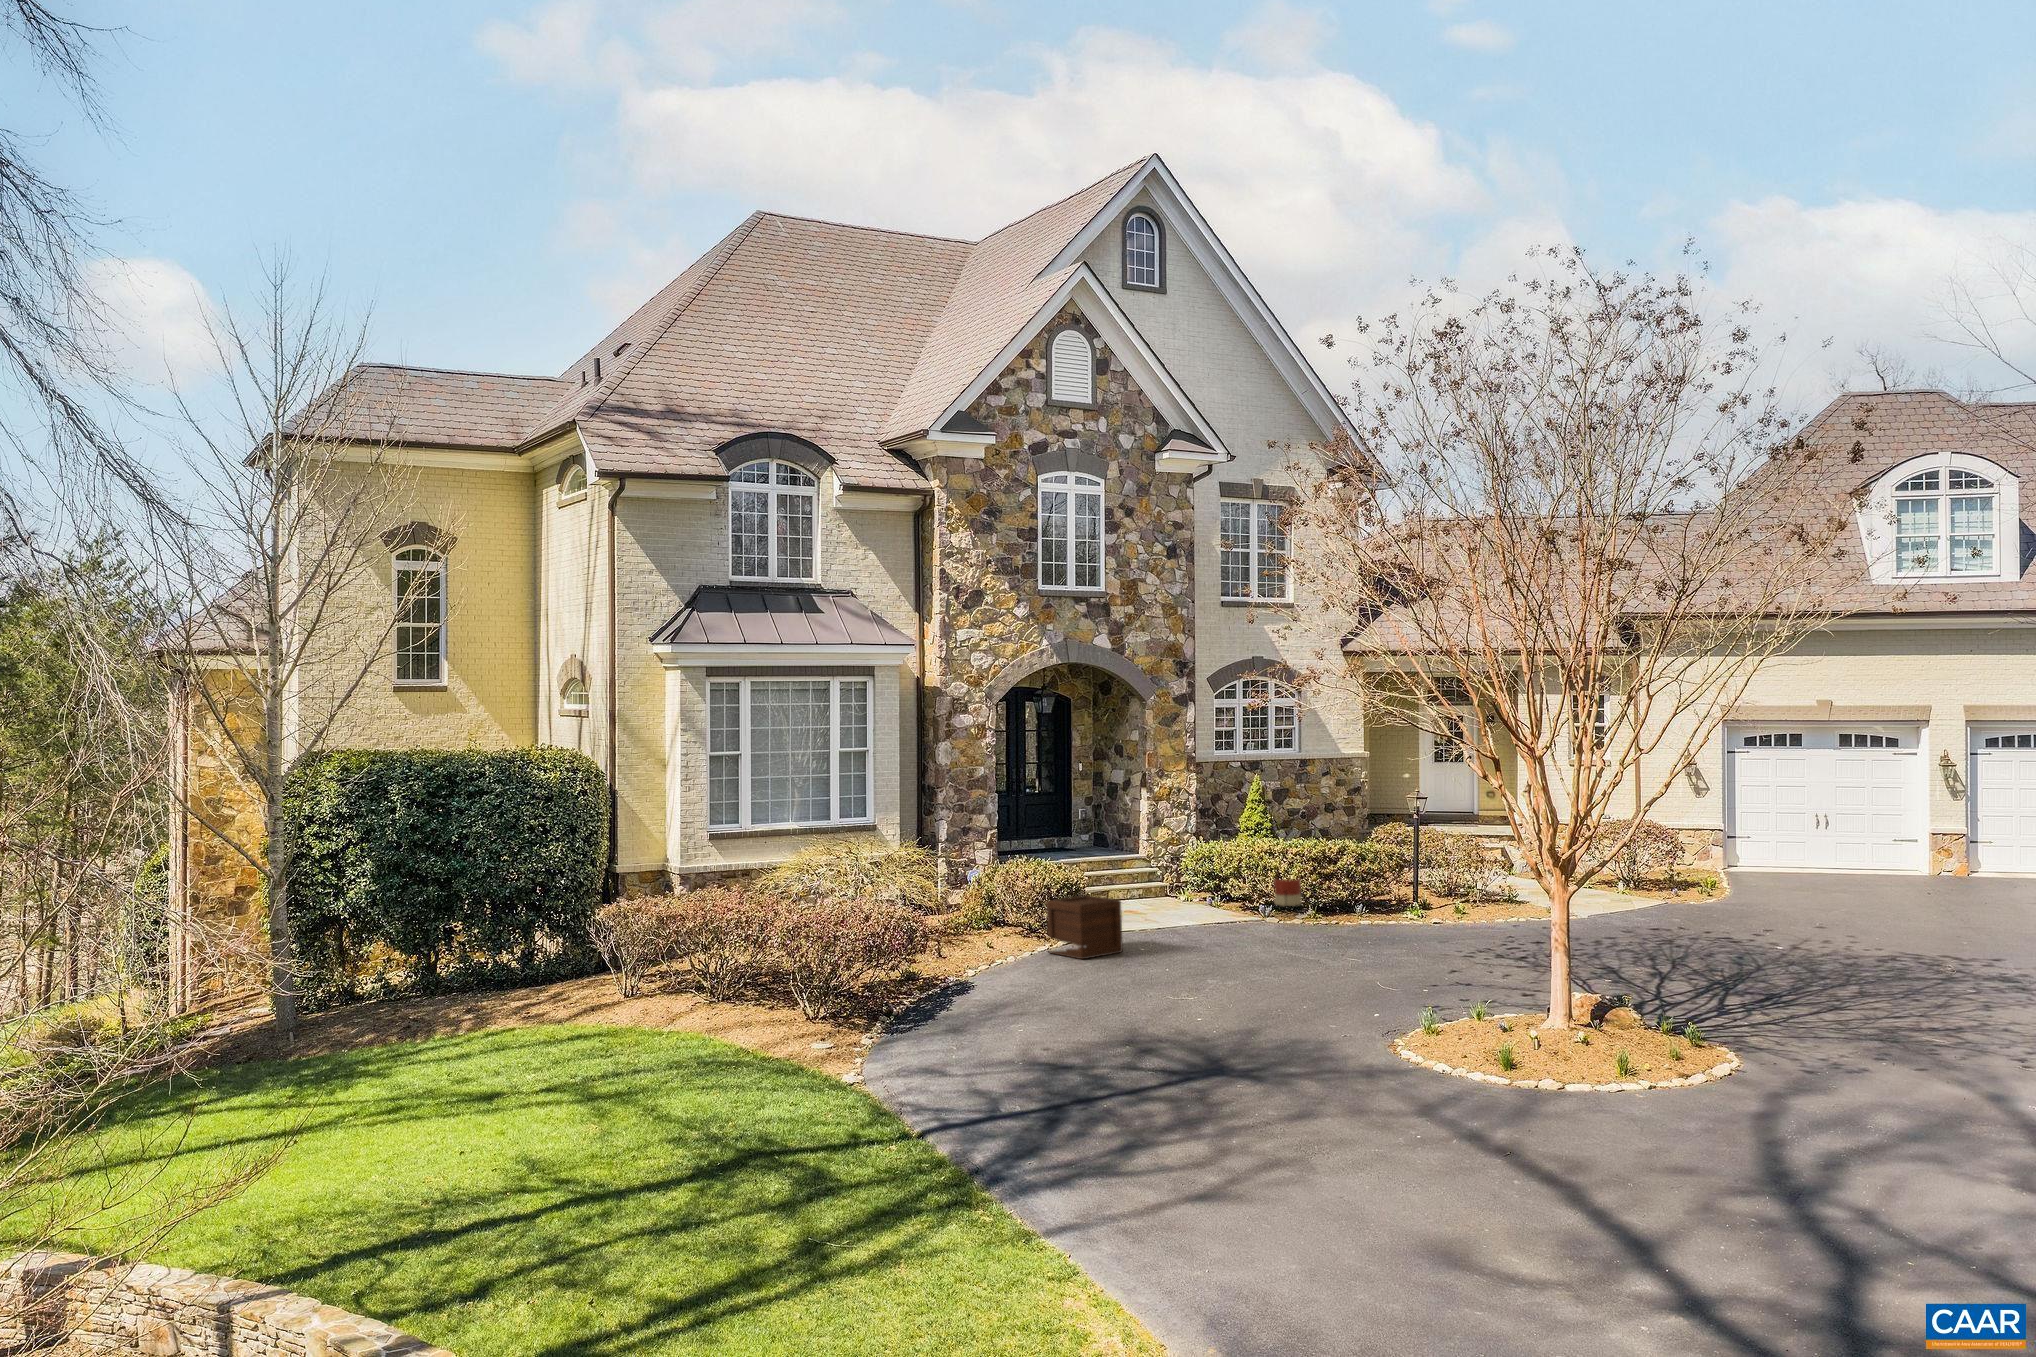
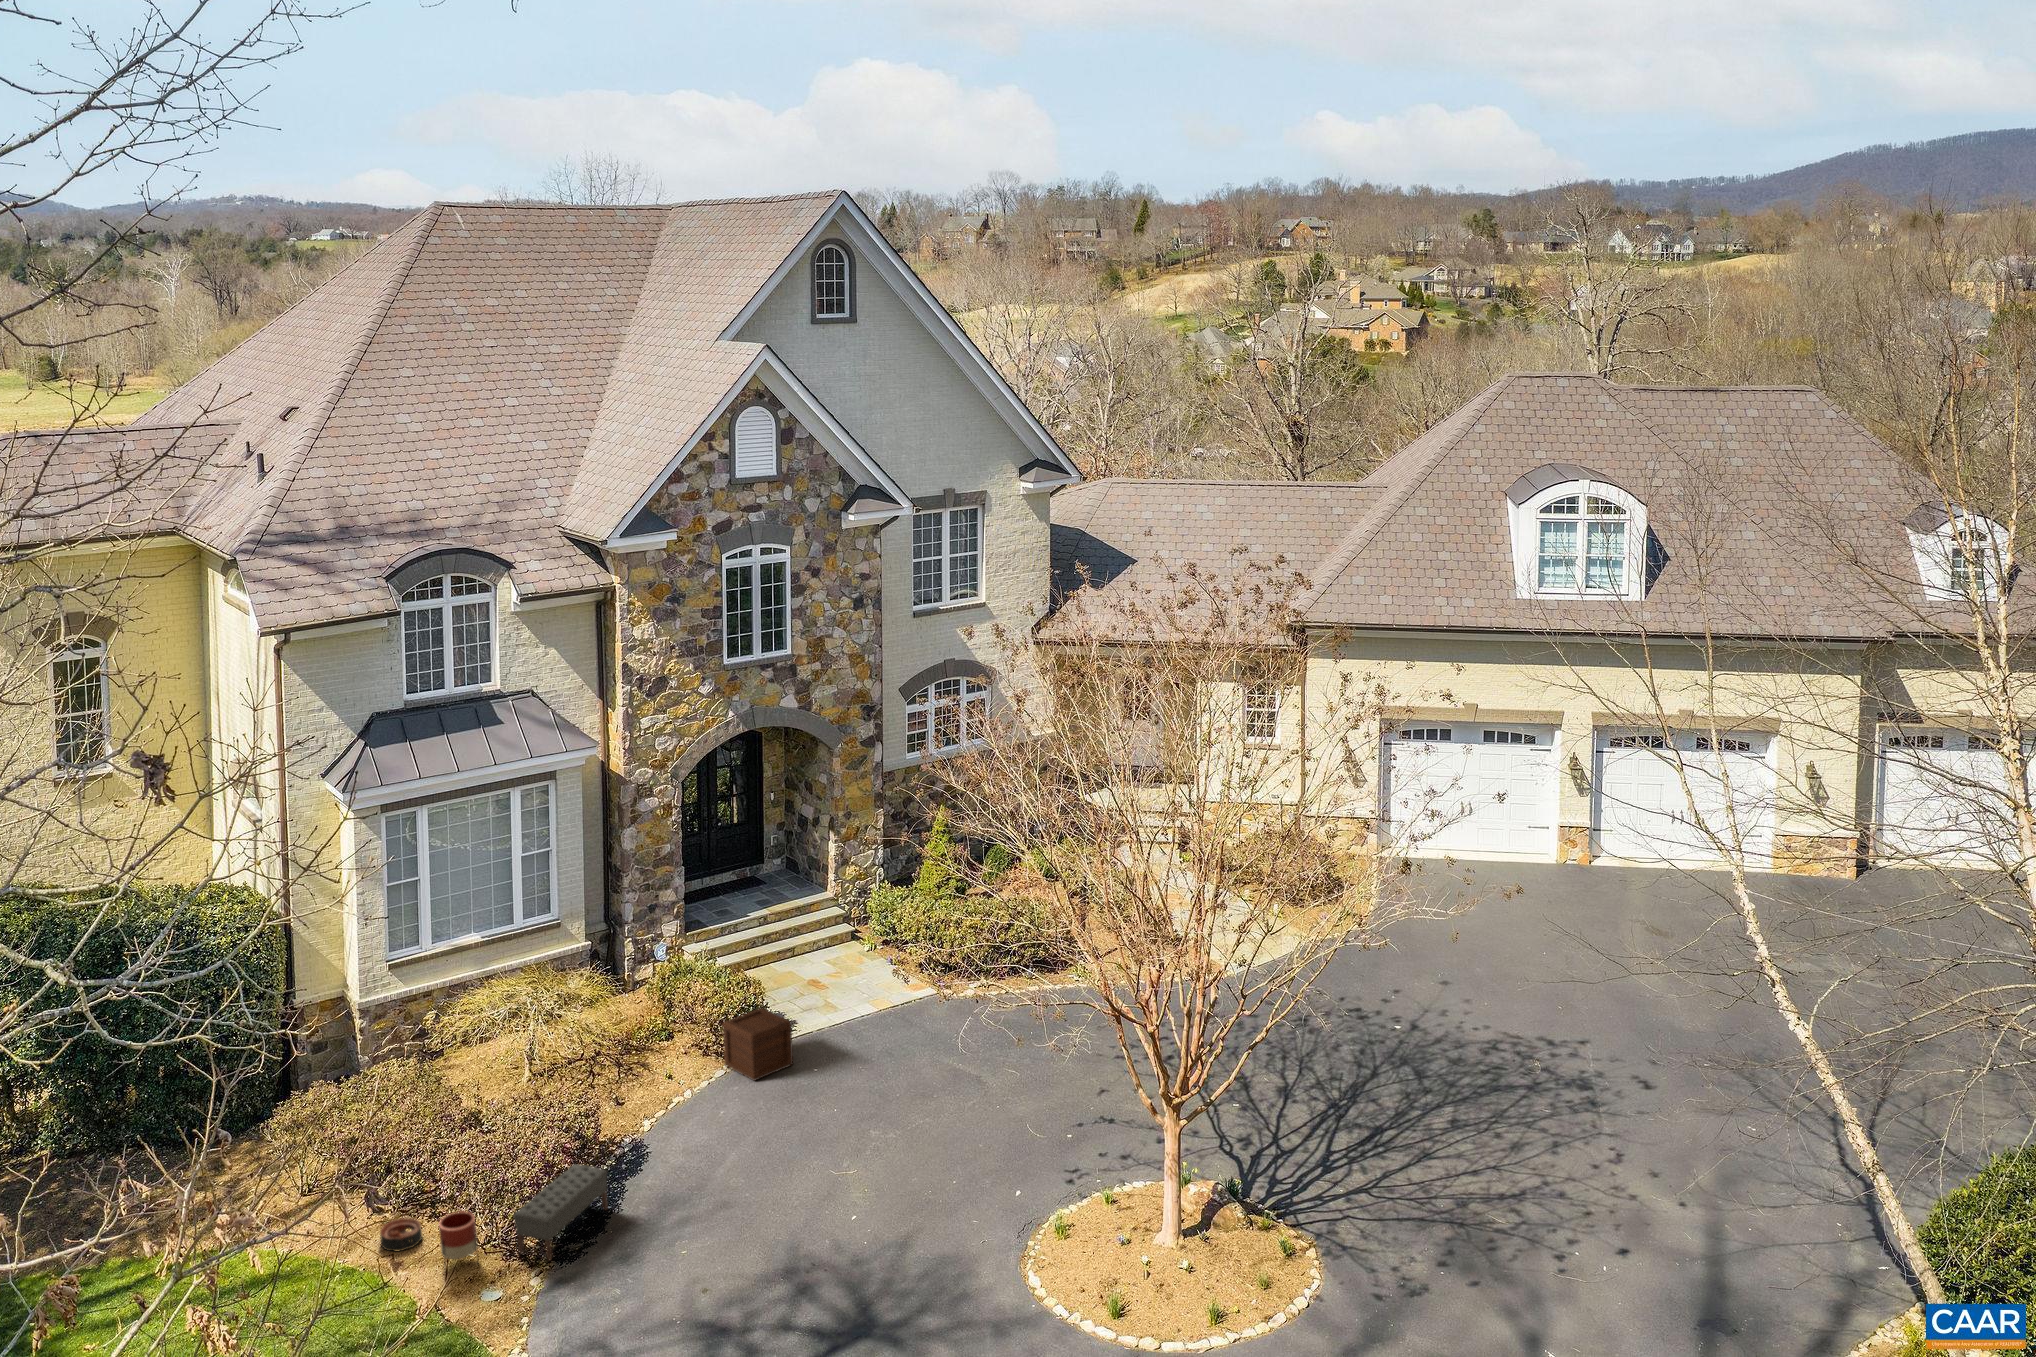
planter: present [1273,878,1302,906] -> present [439,1211,478,1259]
bench: none [836,967,936,1042] -> present [513,1164,608,1261]
basket: none [690,1013,735,1038] -> present [380,1218,422,1251]

